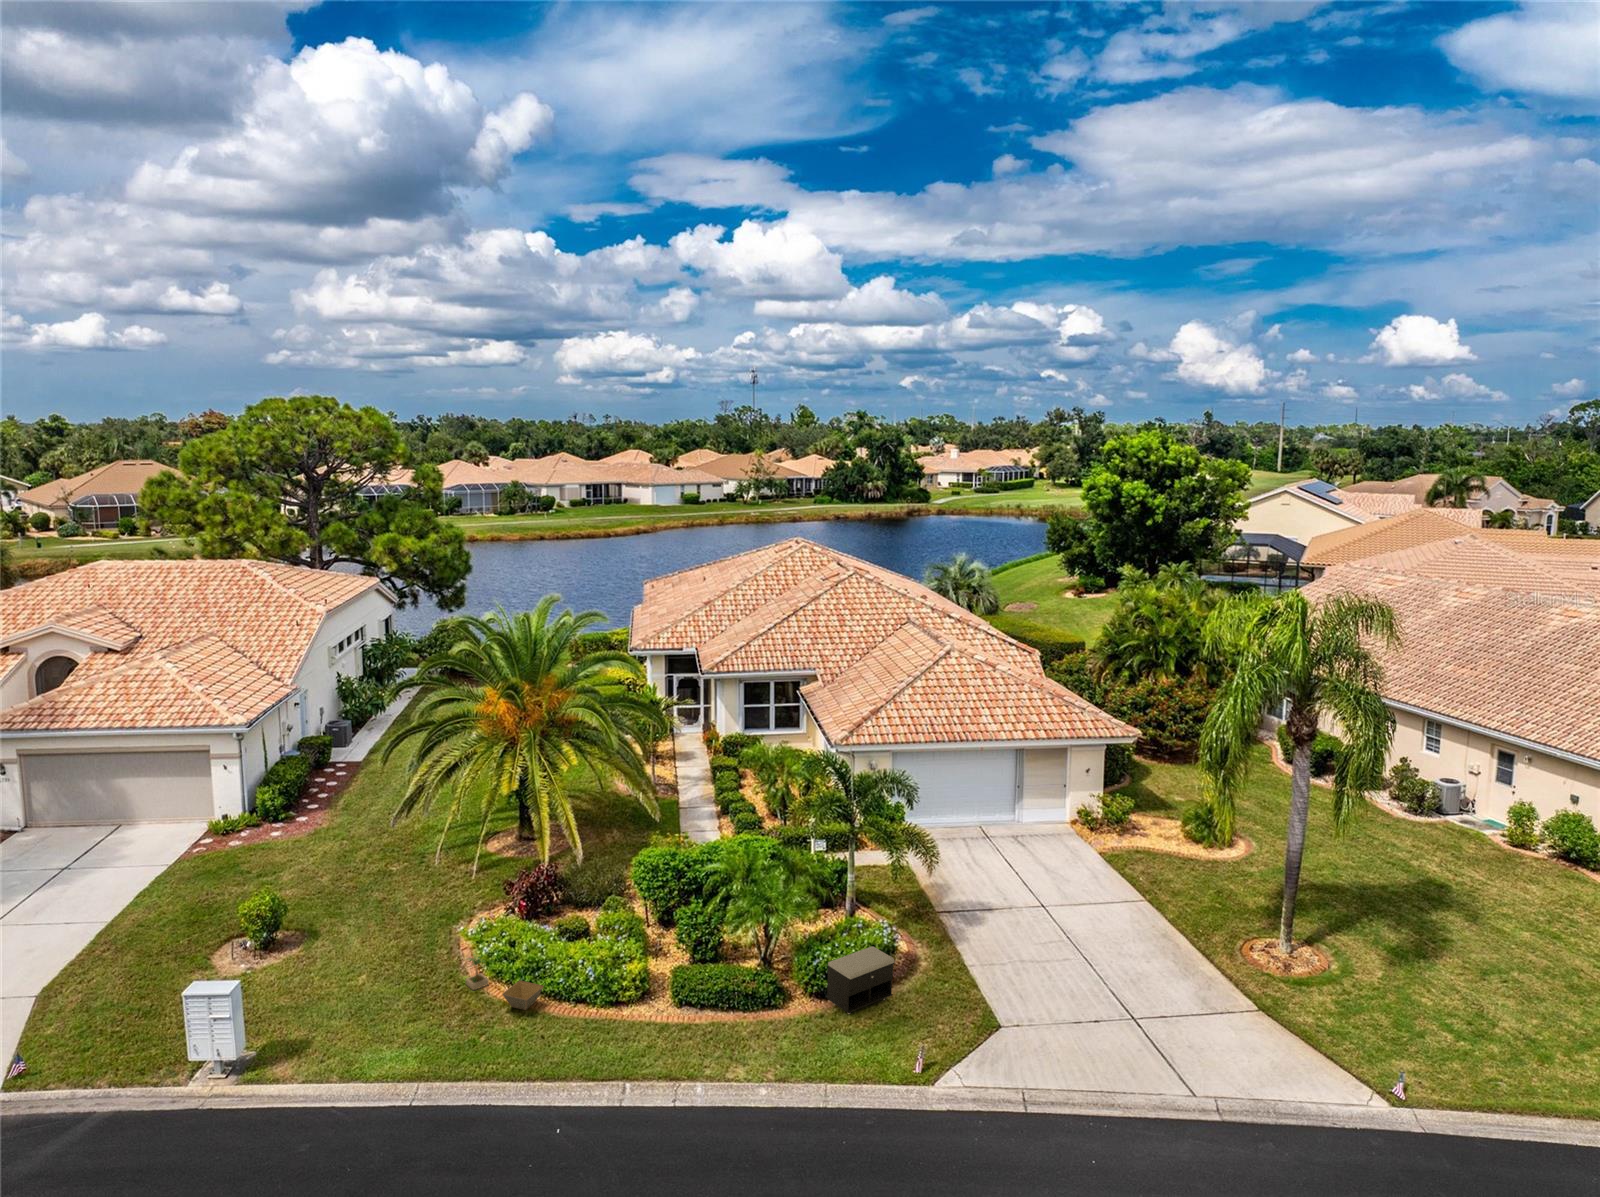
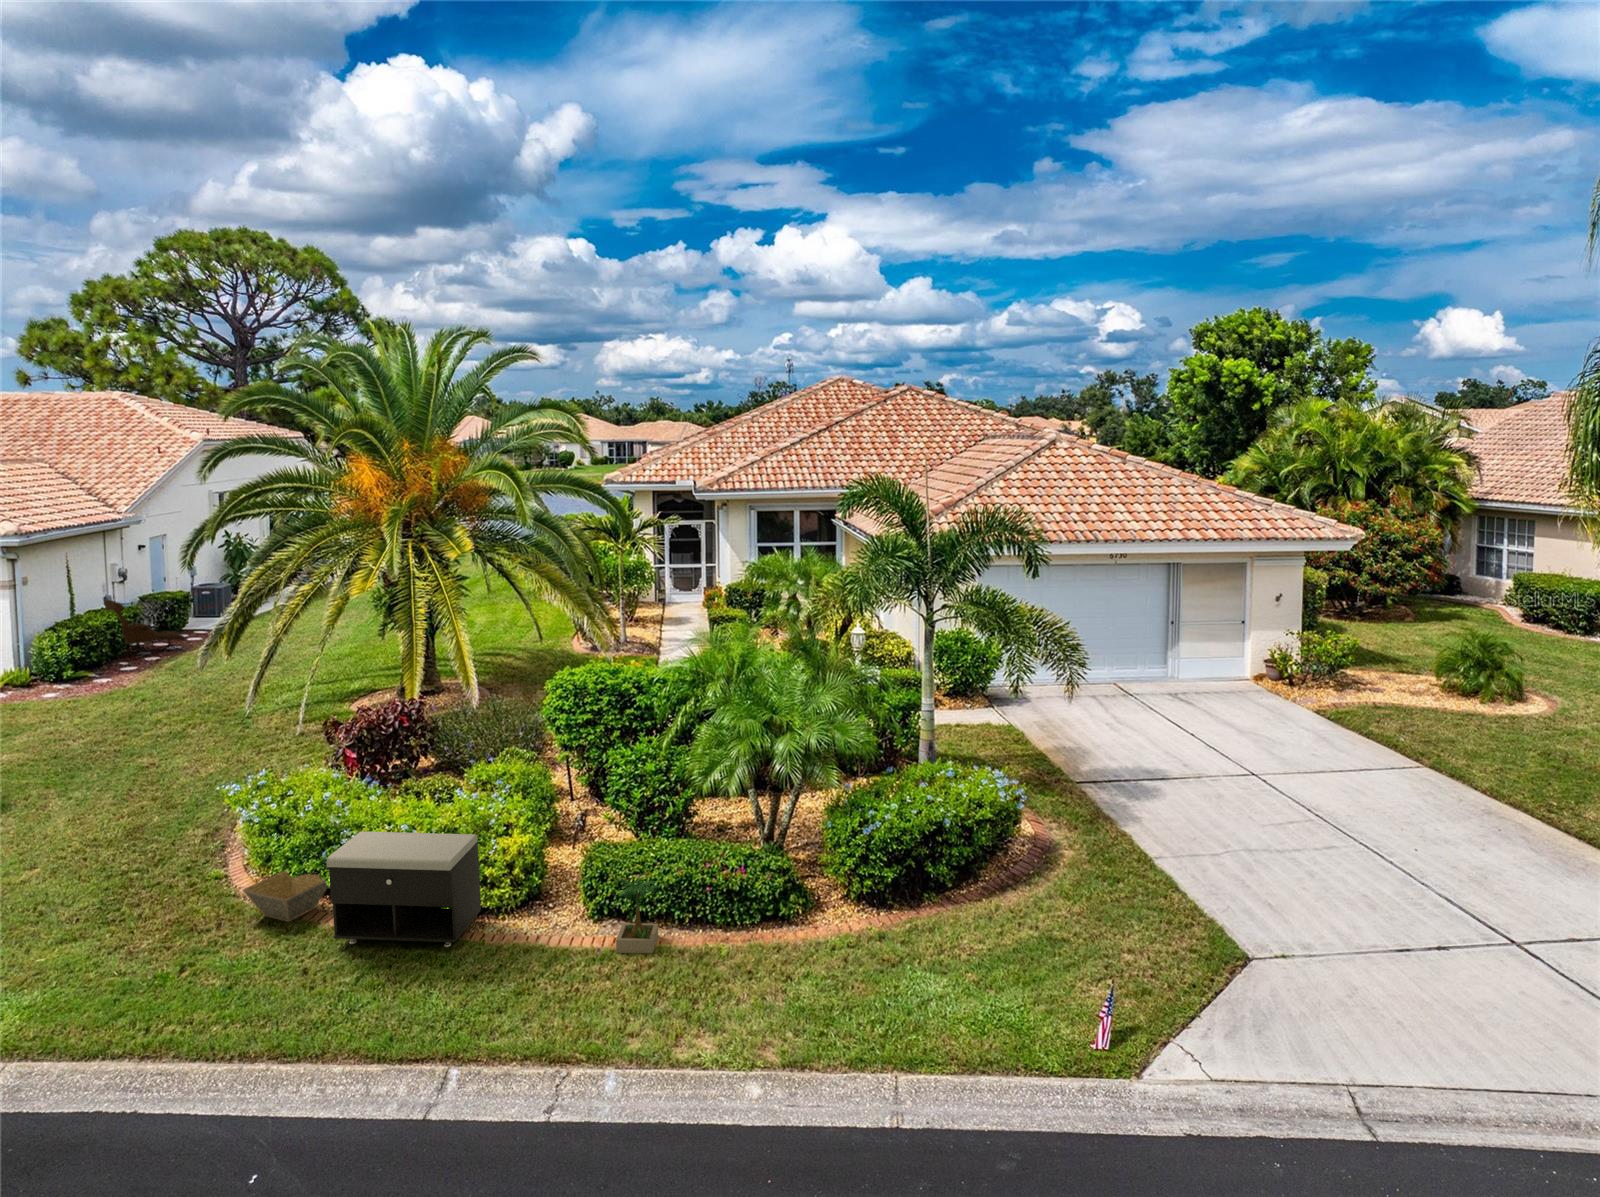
lounge chair: none [290,761,342,801] -> present [104,600,185,656]
storage bench: present [827,946,894,1014] -> present [327,831,481,947]
potted plant: present [465,954,489,990] -> present [616,873,662,953]

